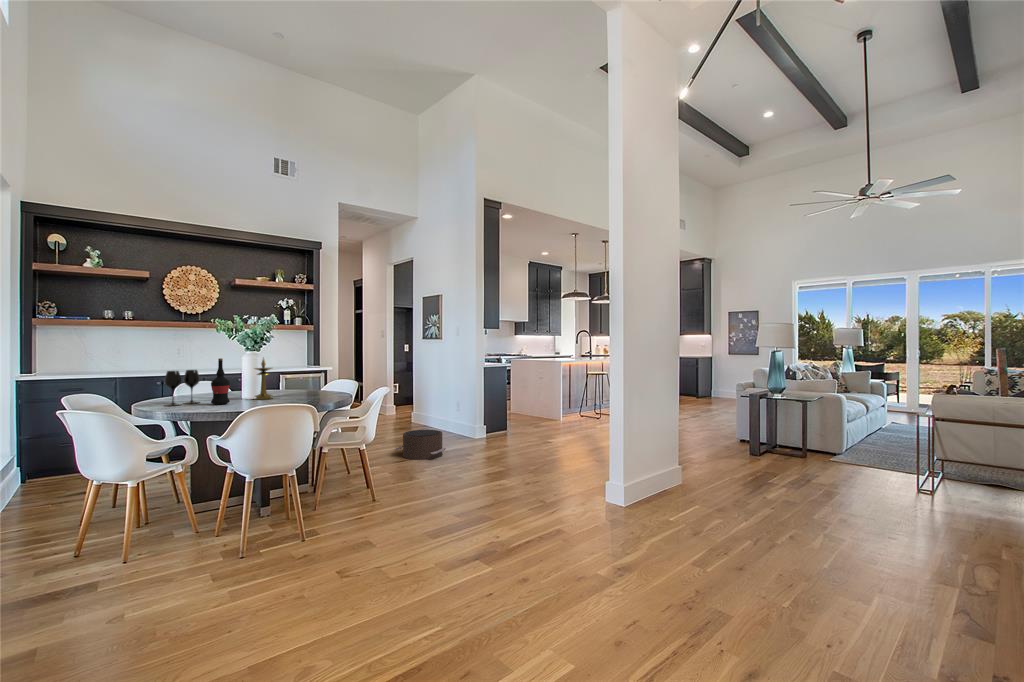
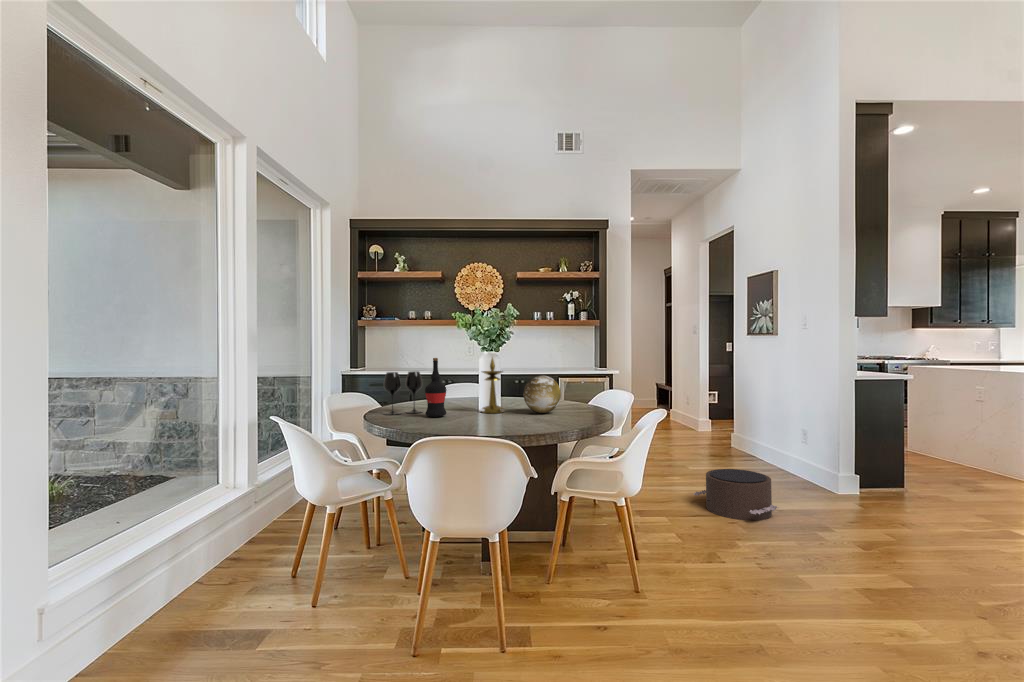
decorative orb: none [290,370,319,397] -> present [523,376,561,413]

